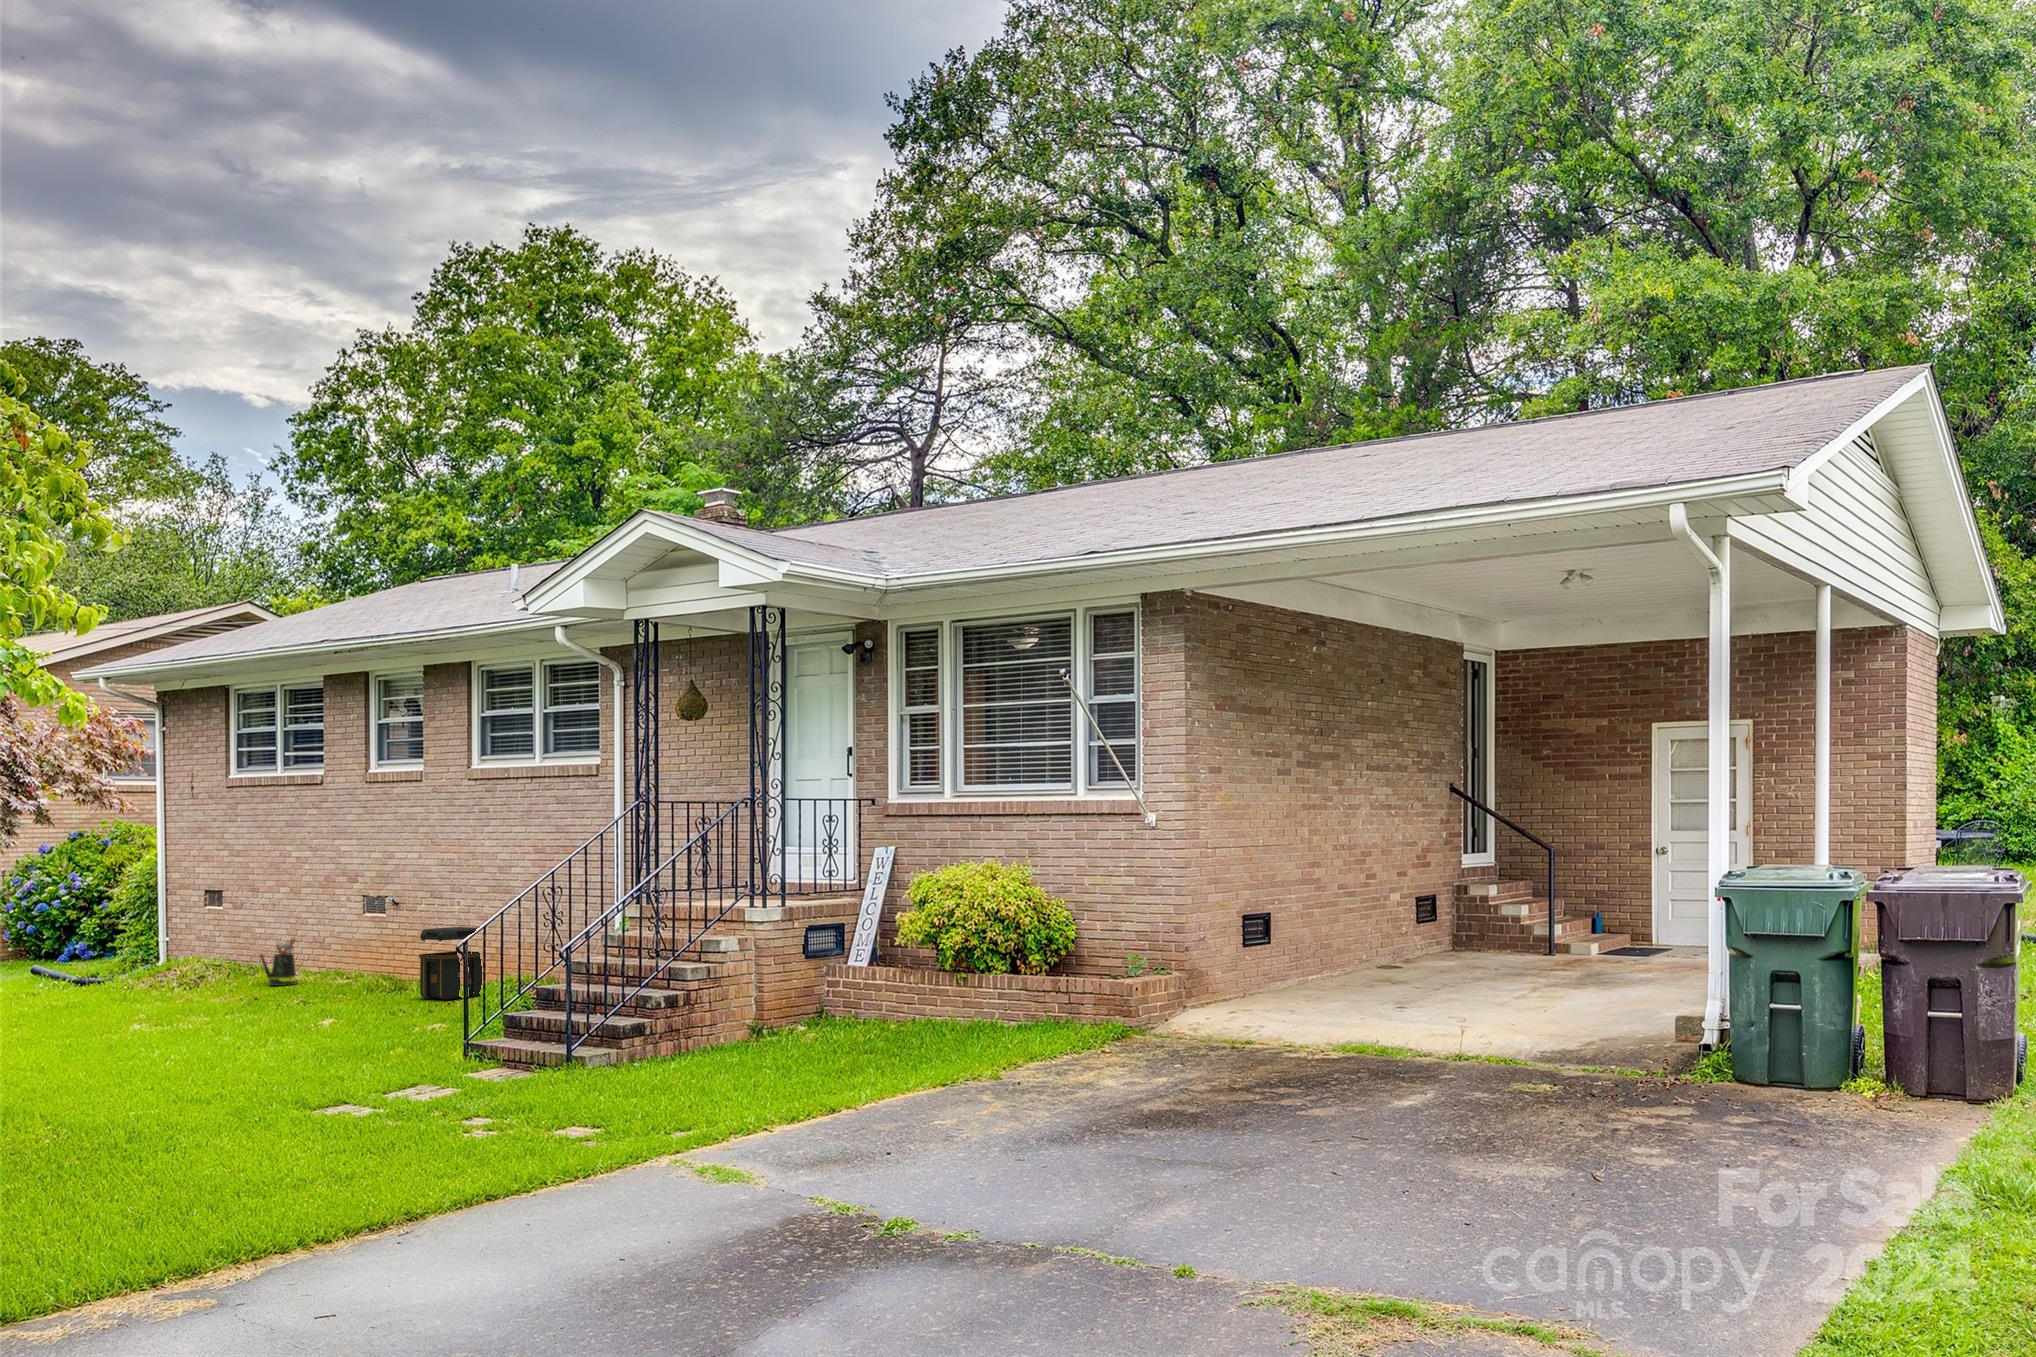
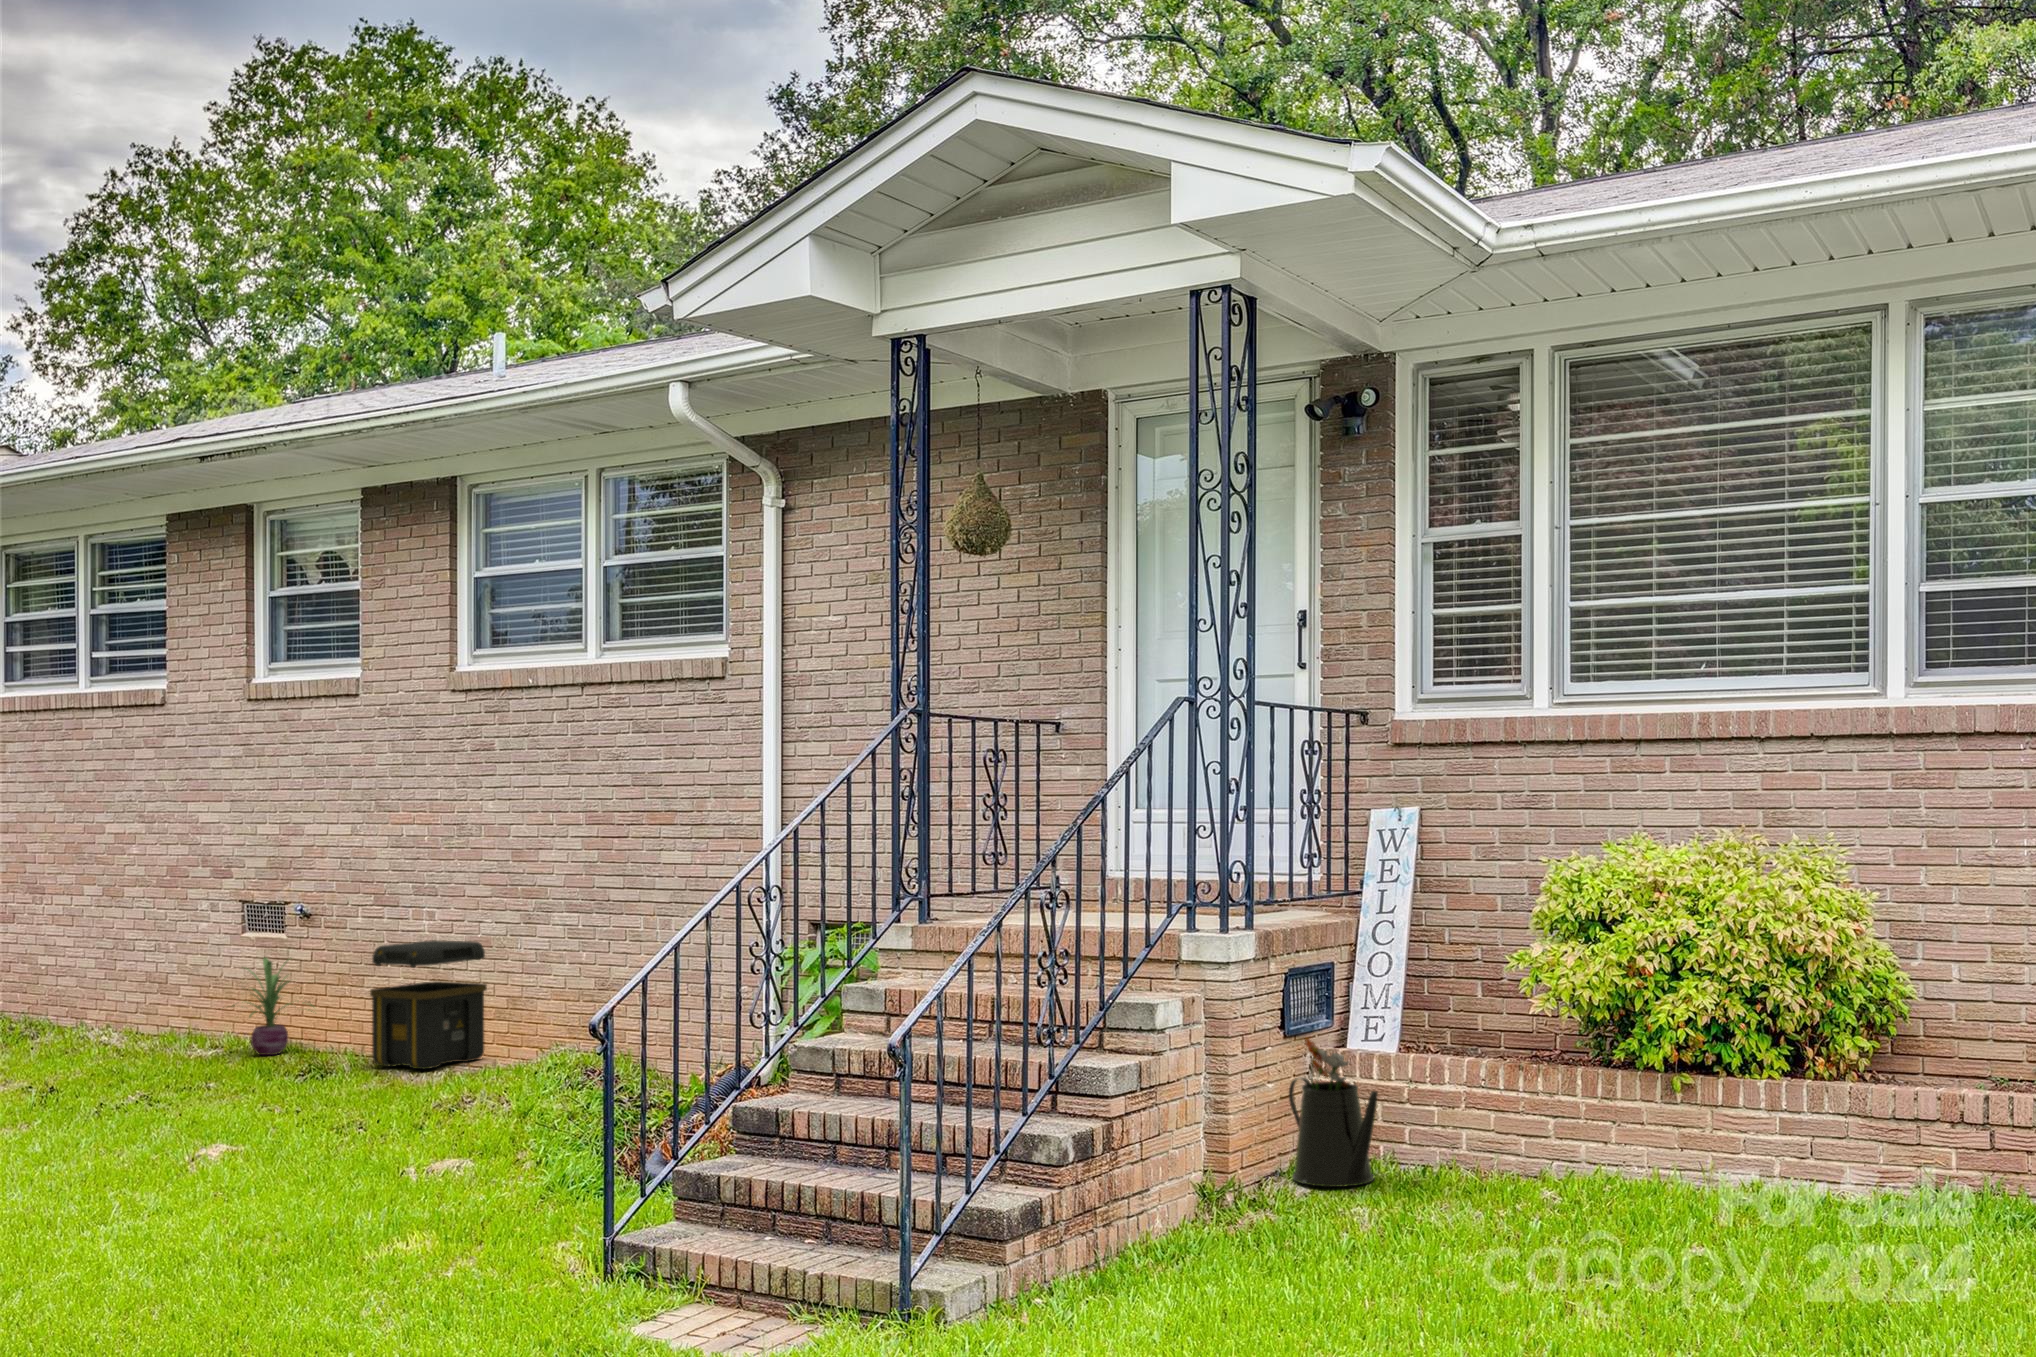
decorative plant: none [339,937,401,994] -> present [234,957,312,1055]
watering can: present [260,938,297,986] -> present [1289,1038,1378,1187]

